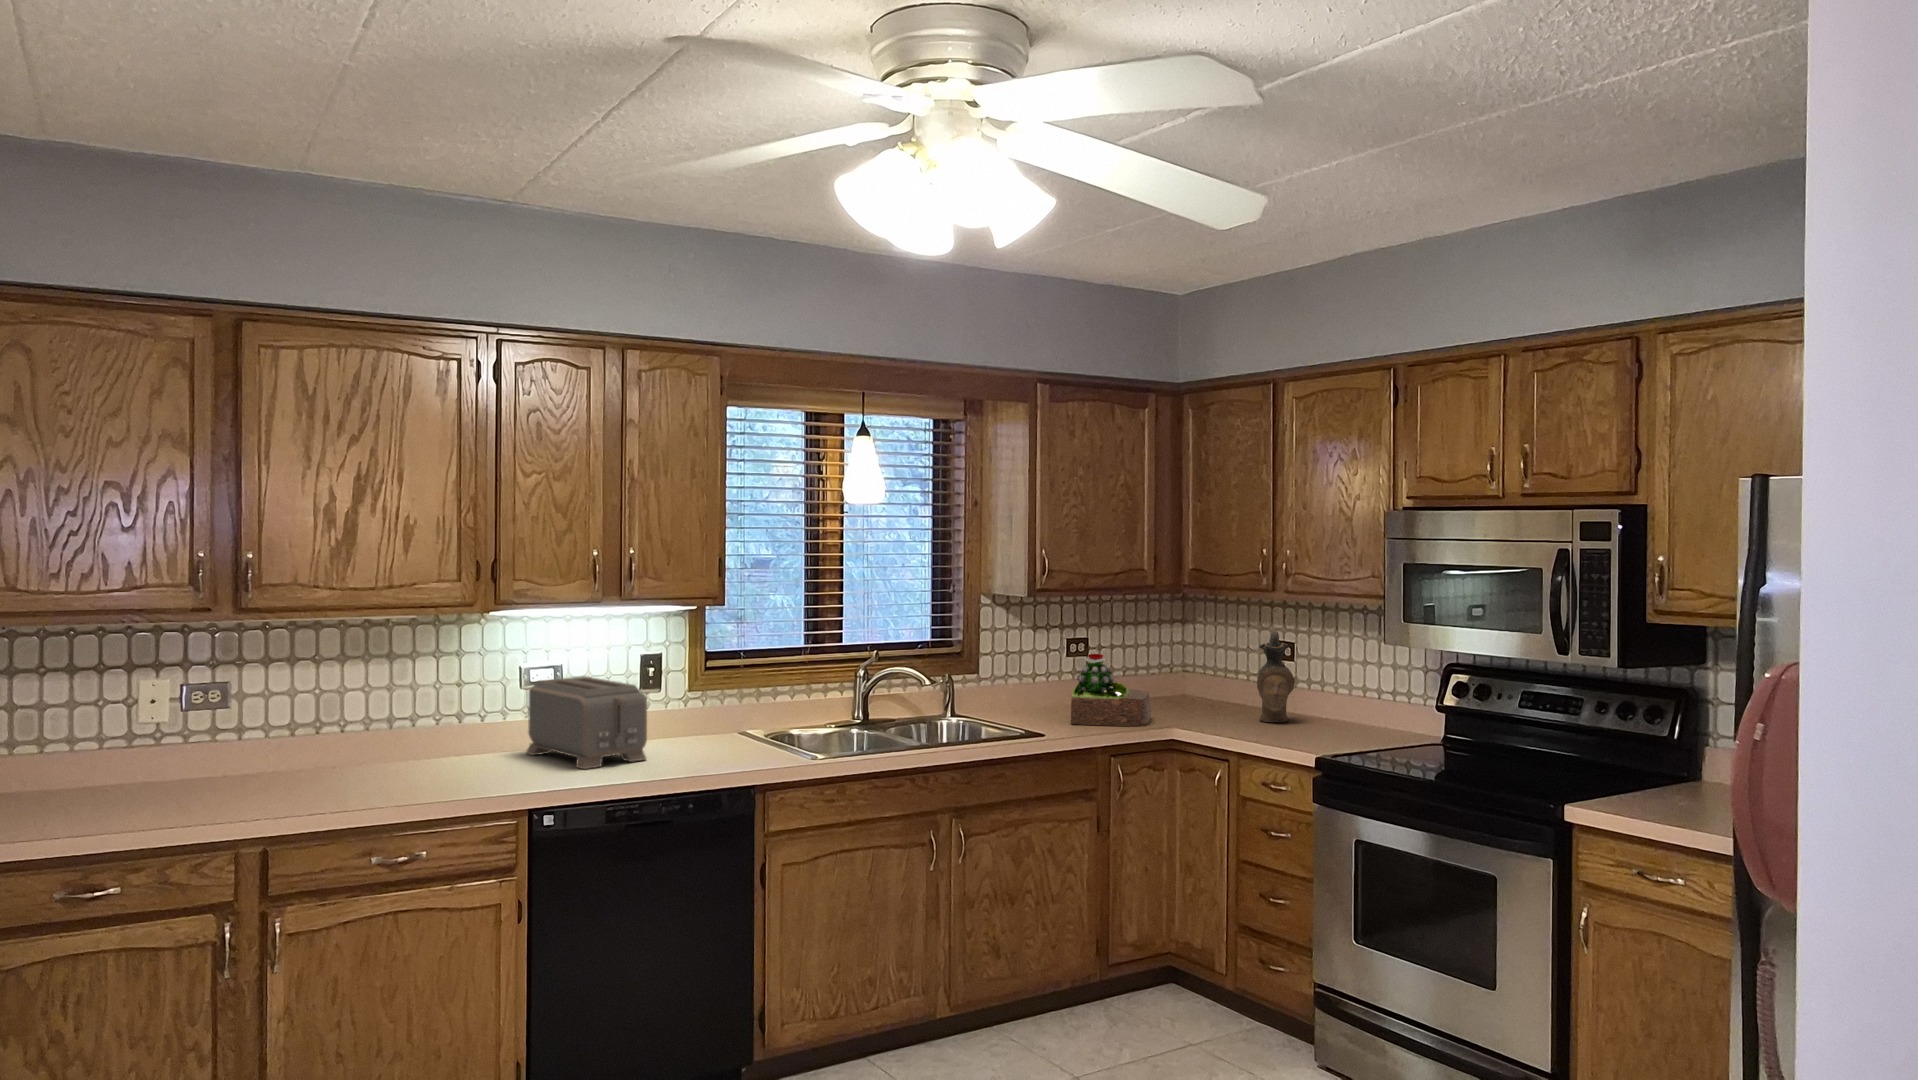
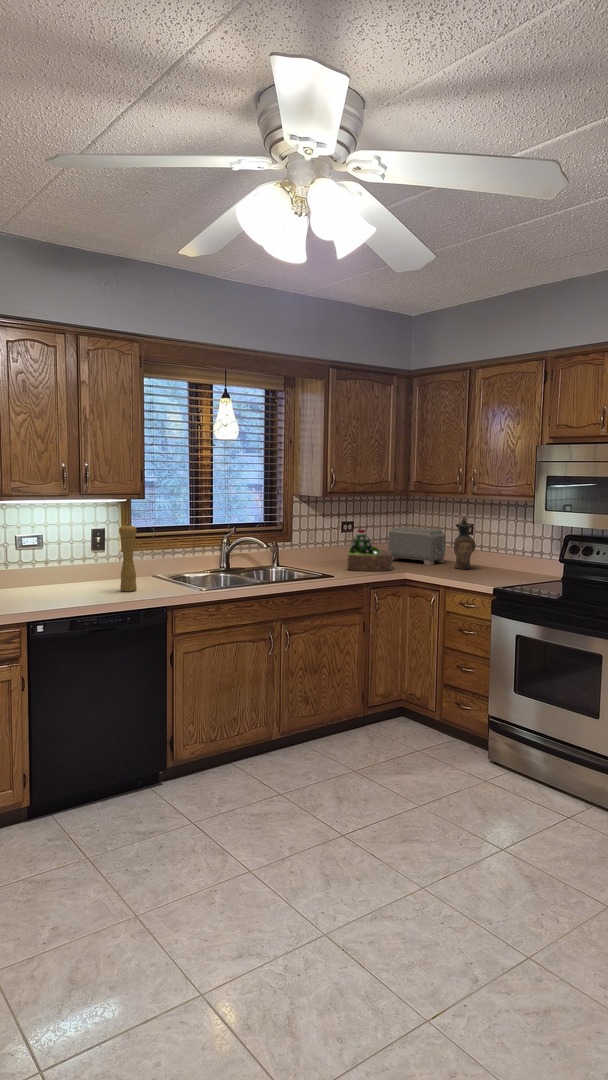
pepper mill: none [682,649,710,759] -> present [119,525,137,591]
toaster: present [526,676,647,769] -> present [388,527,446,565]

